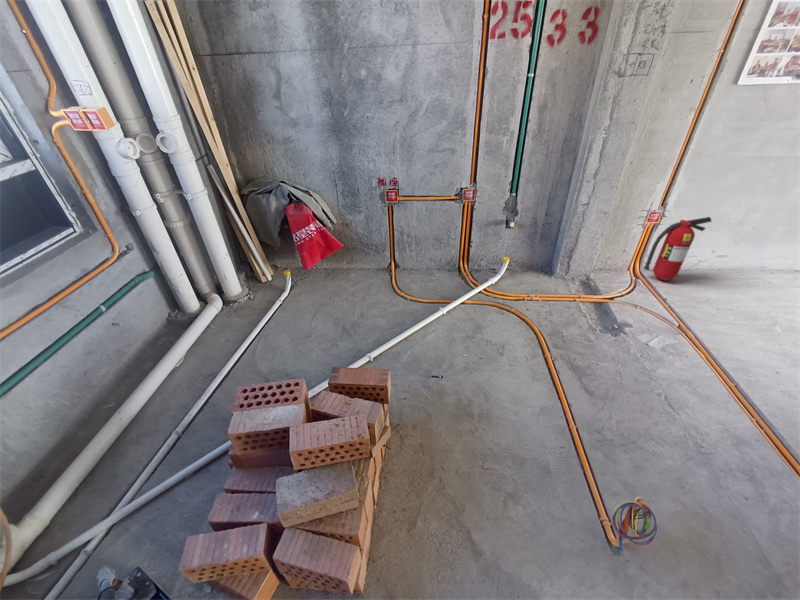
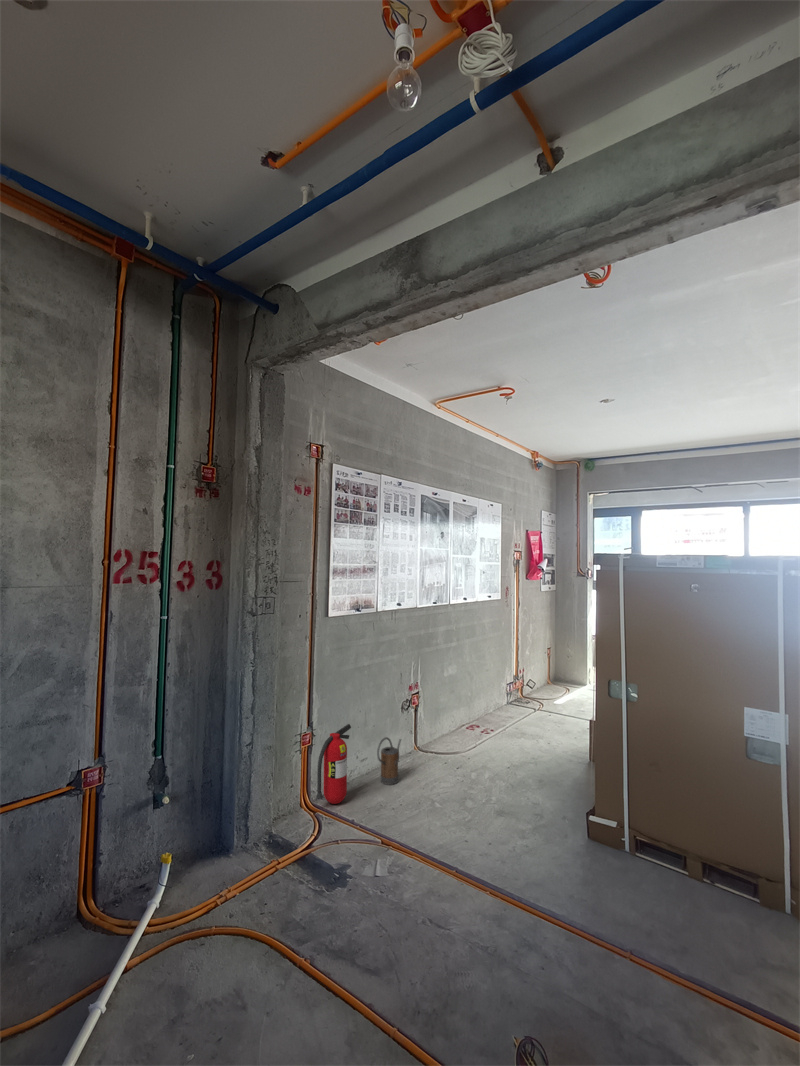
watering can: none [727,244,780,290] -> present [377,737,401,785]

